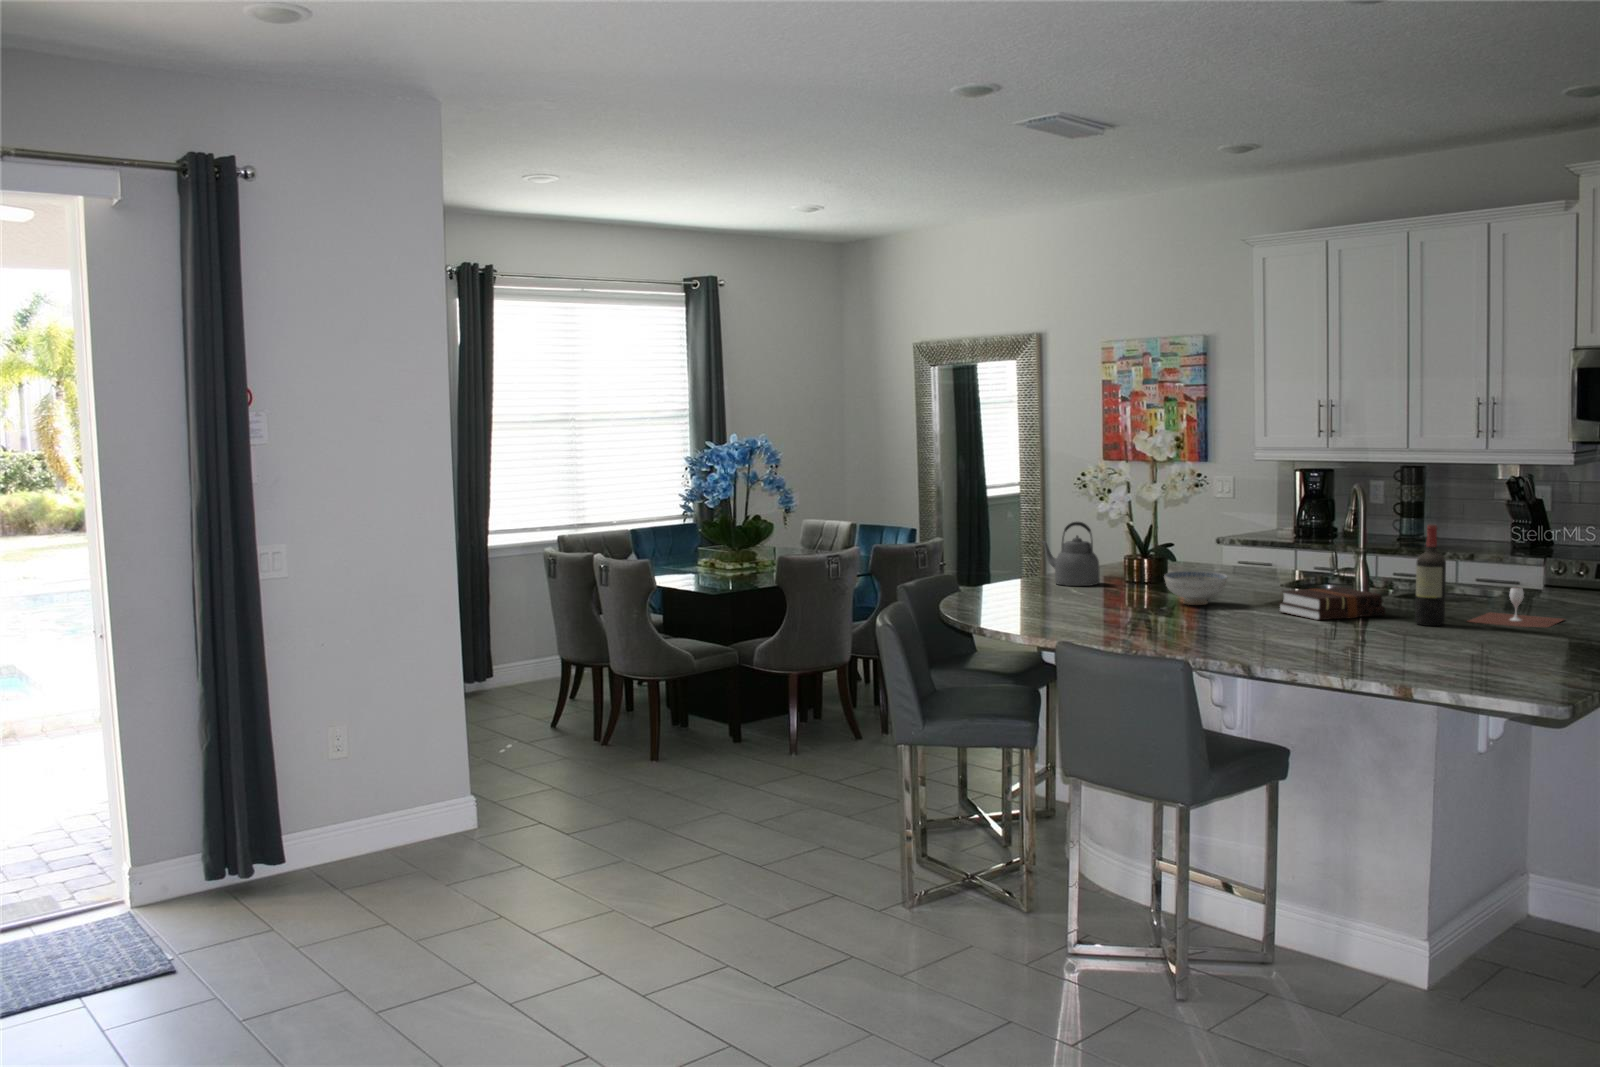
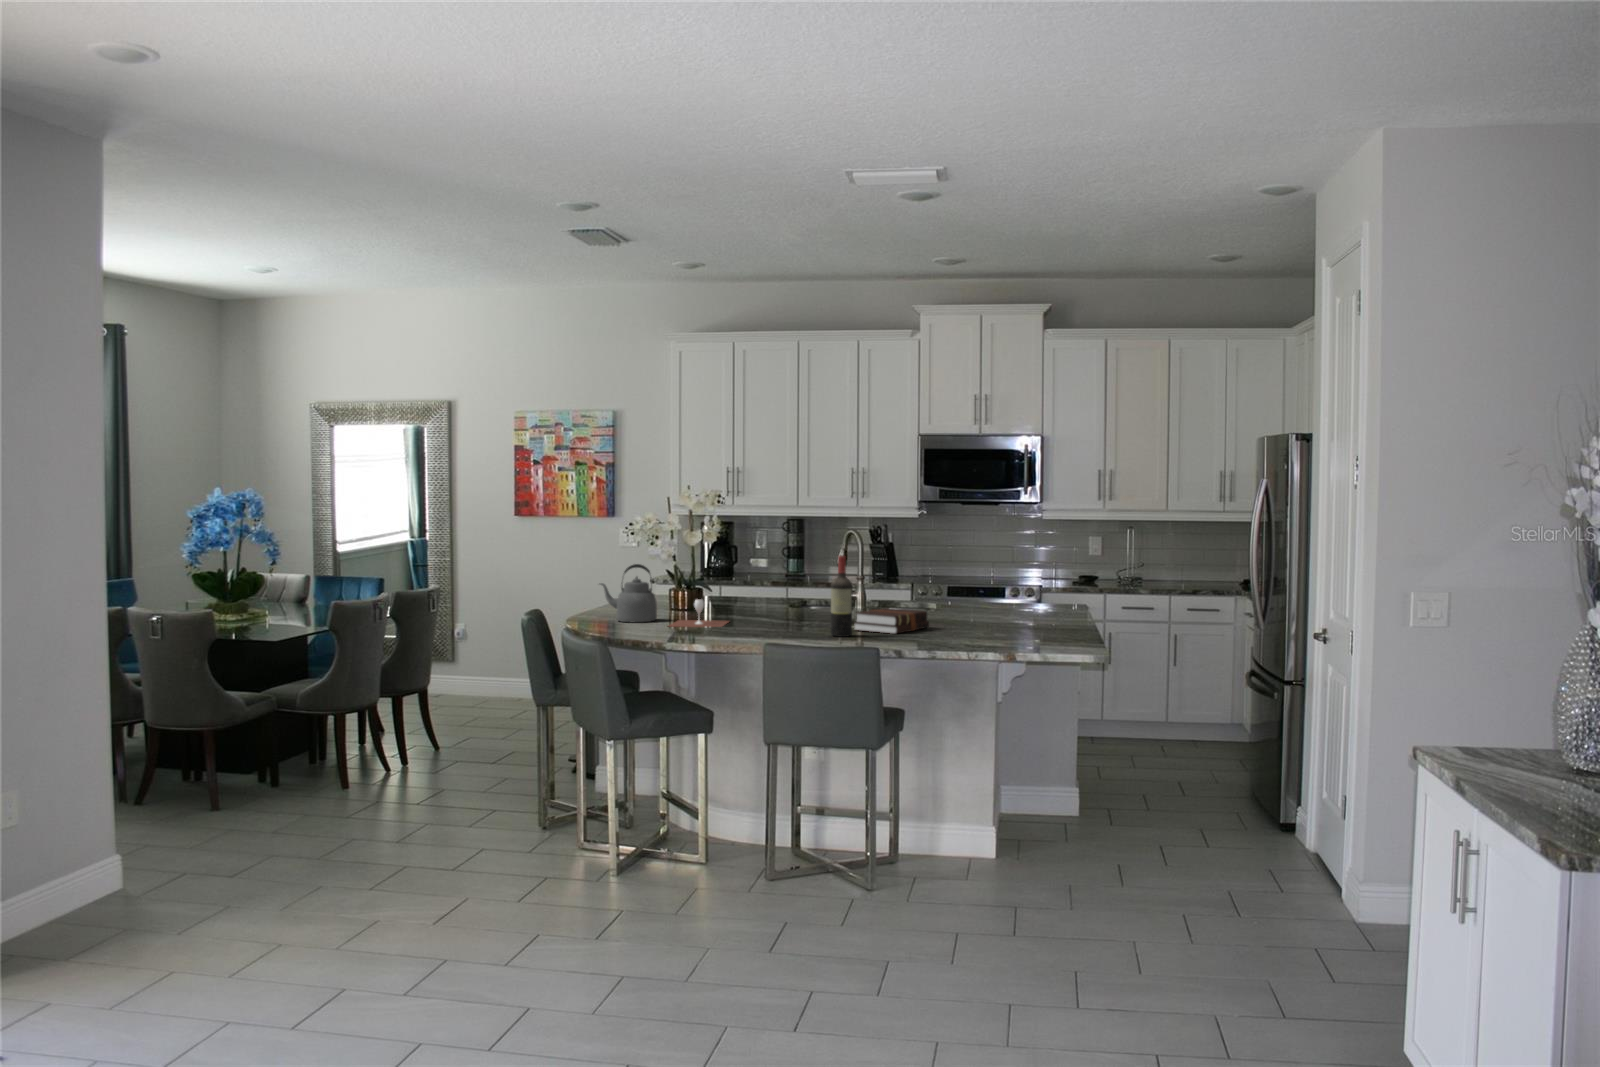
wine bottle: present [1415,524,1446,626] -> present [831,555,853,637]
ceramic bowl: present [1165,571,1227,605] -> none [750,601,802,630]
wine glass: present [1468,587,1563,627] -> present [668,599,728,627]

